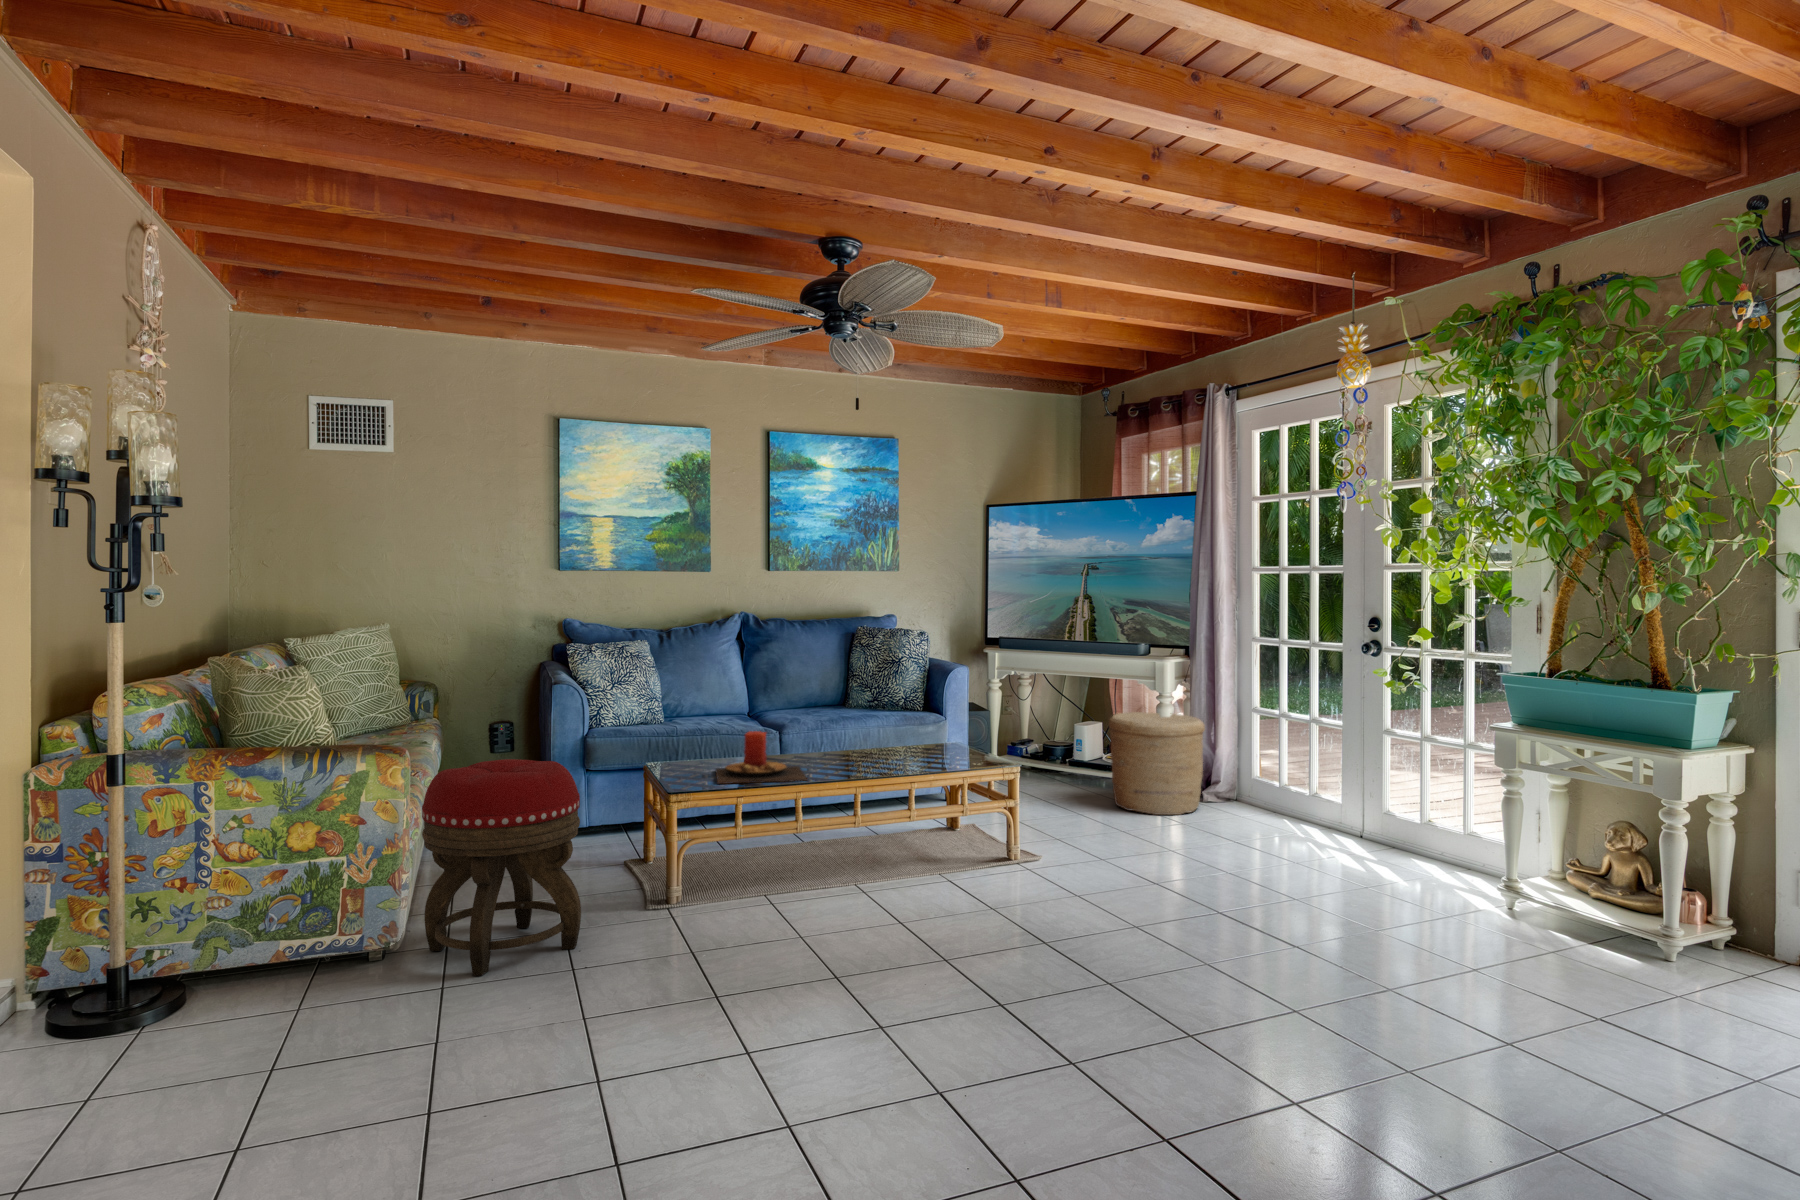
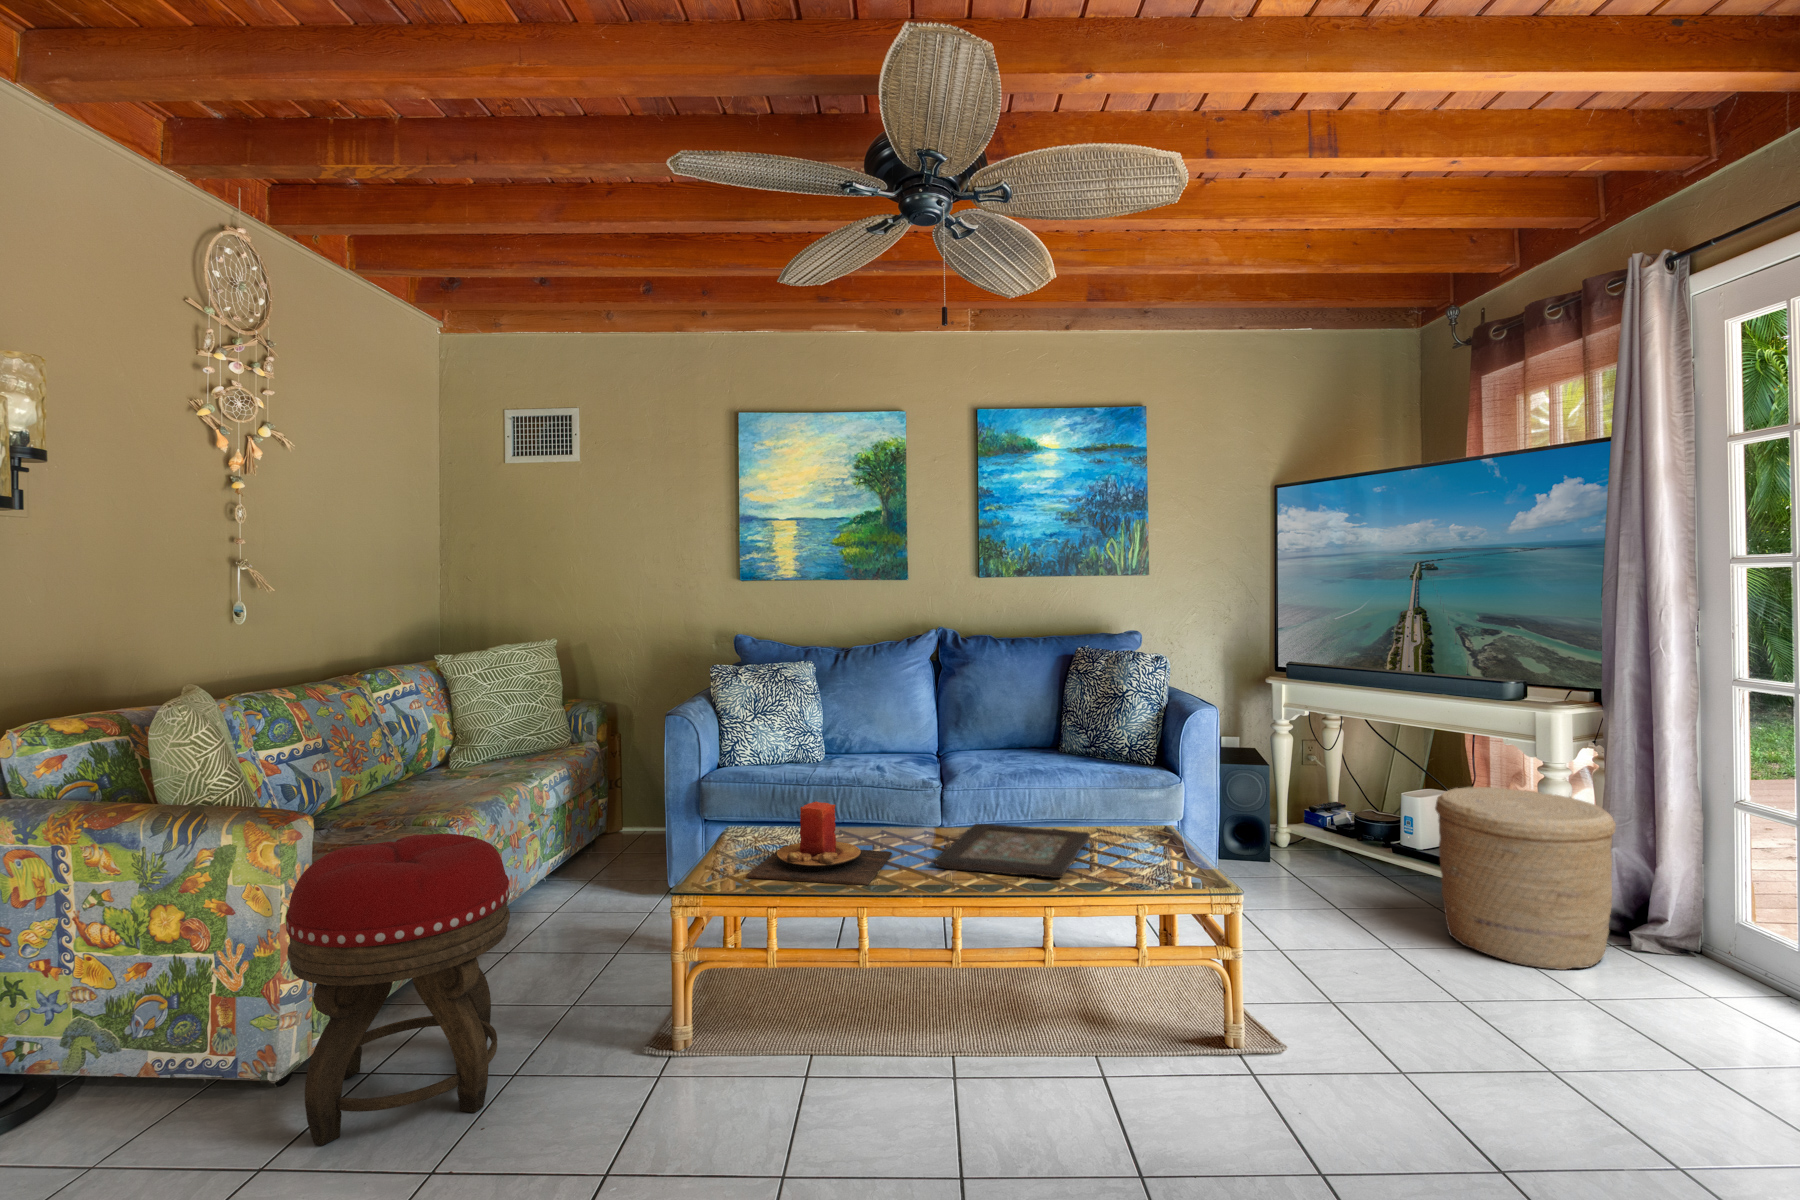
decorative tray: none [838,747,928,771] -> present [935,823,1090,878]

